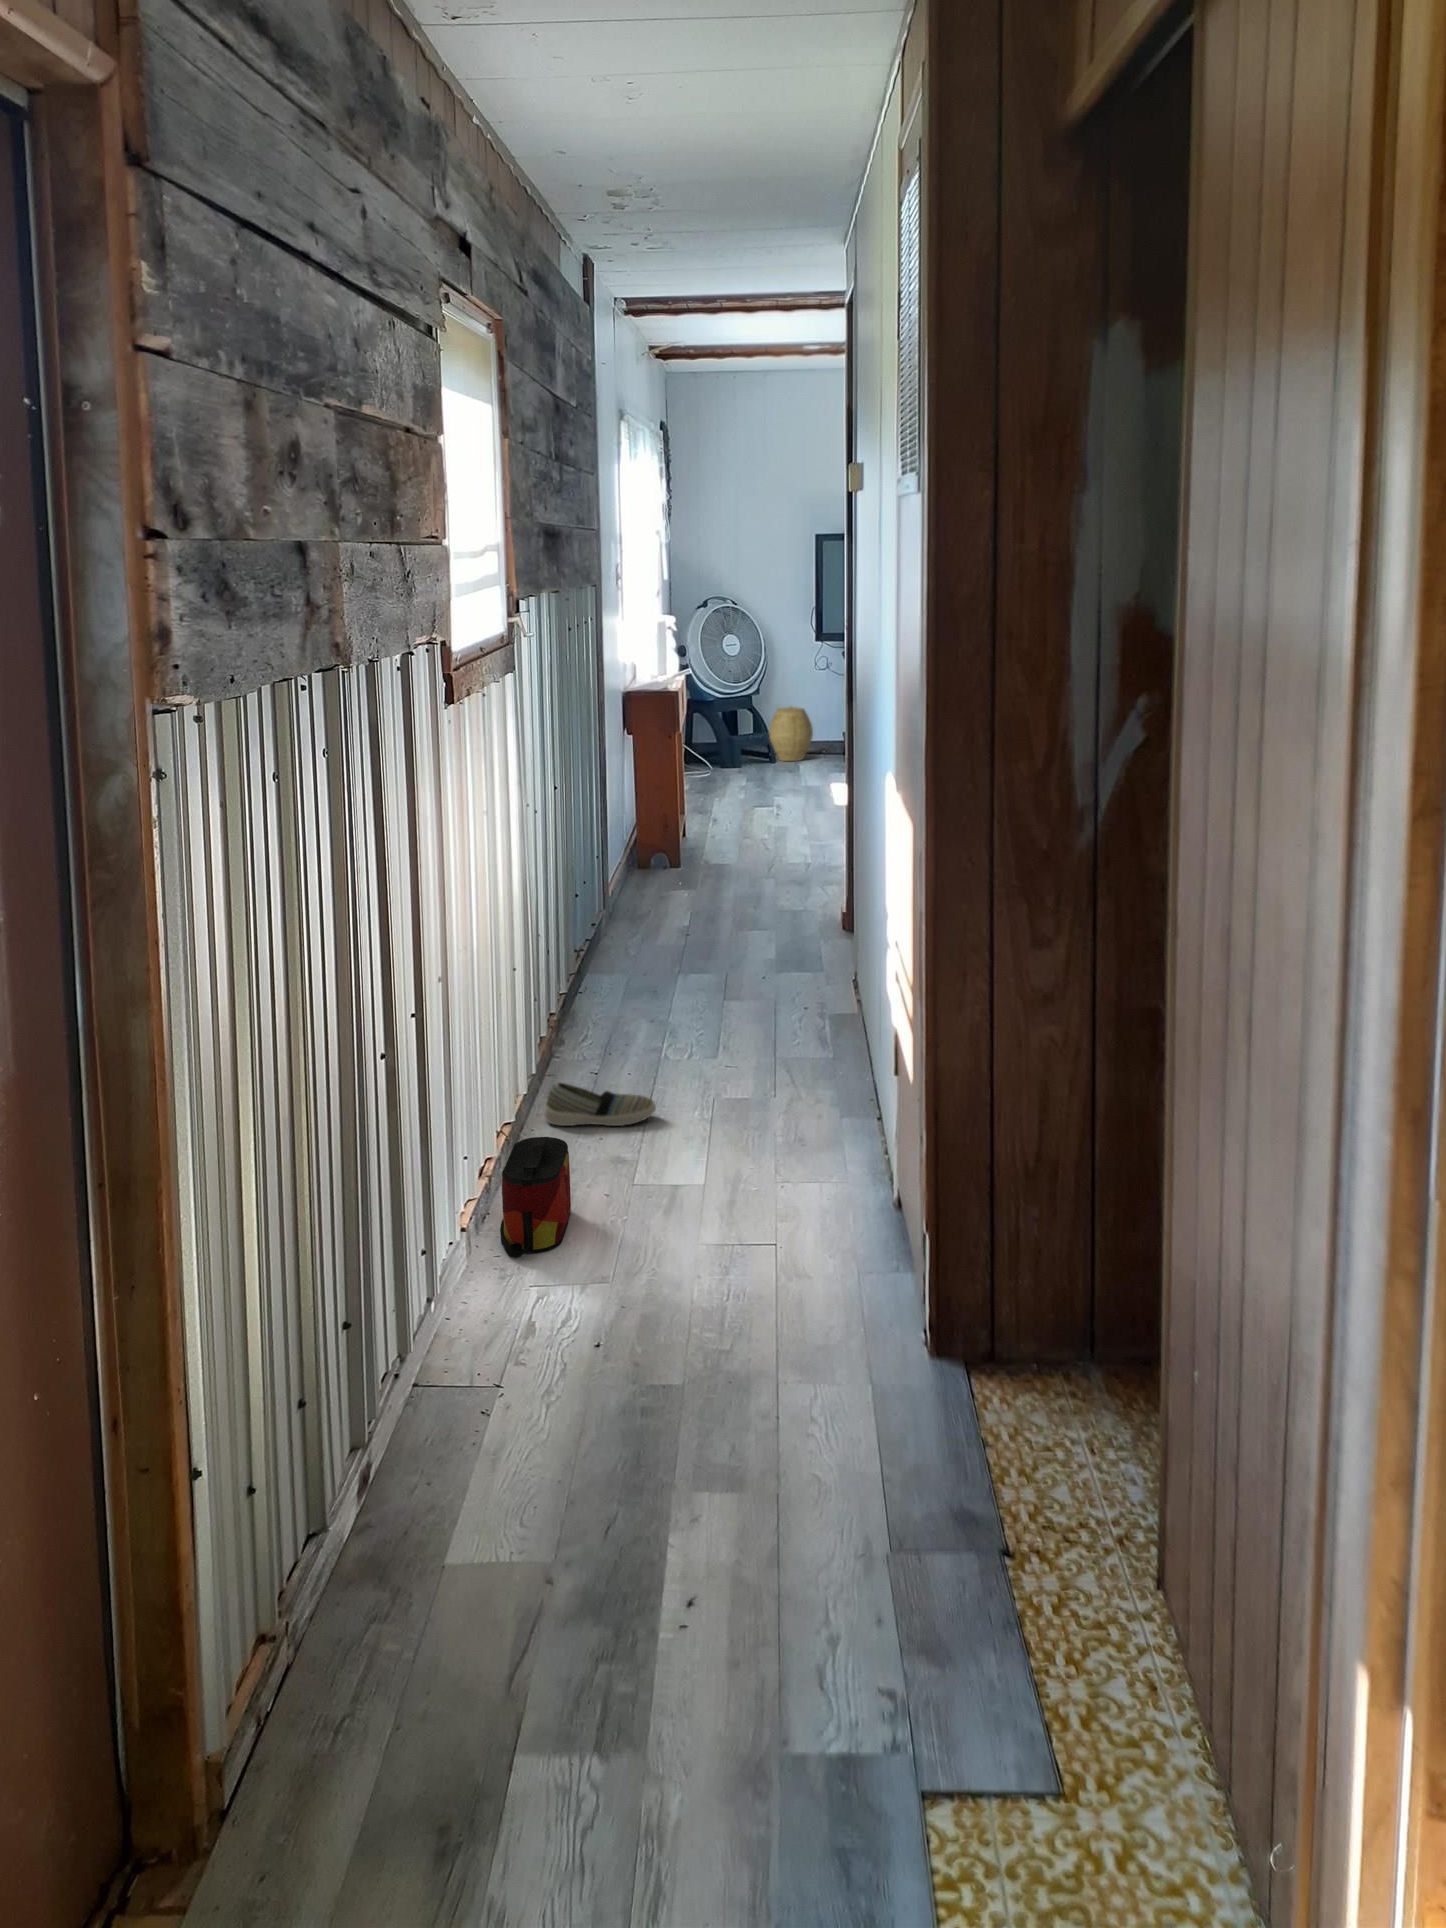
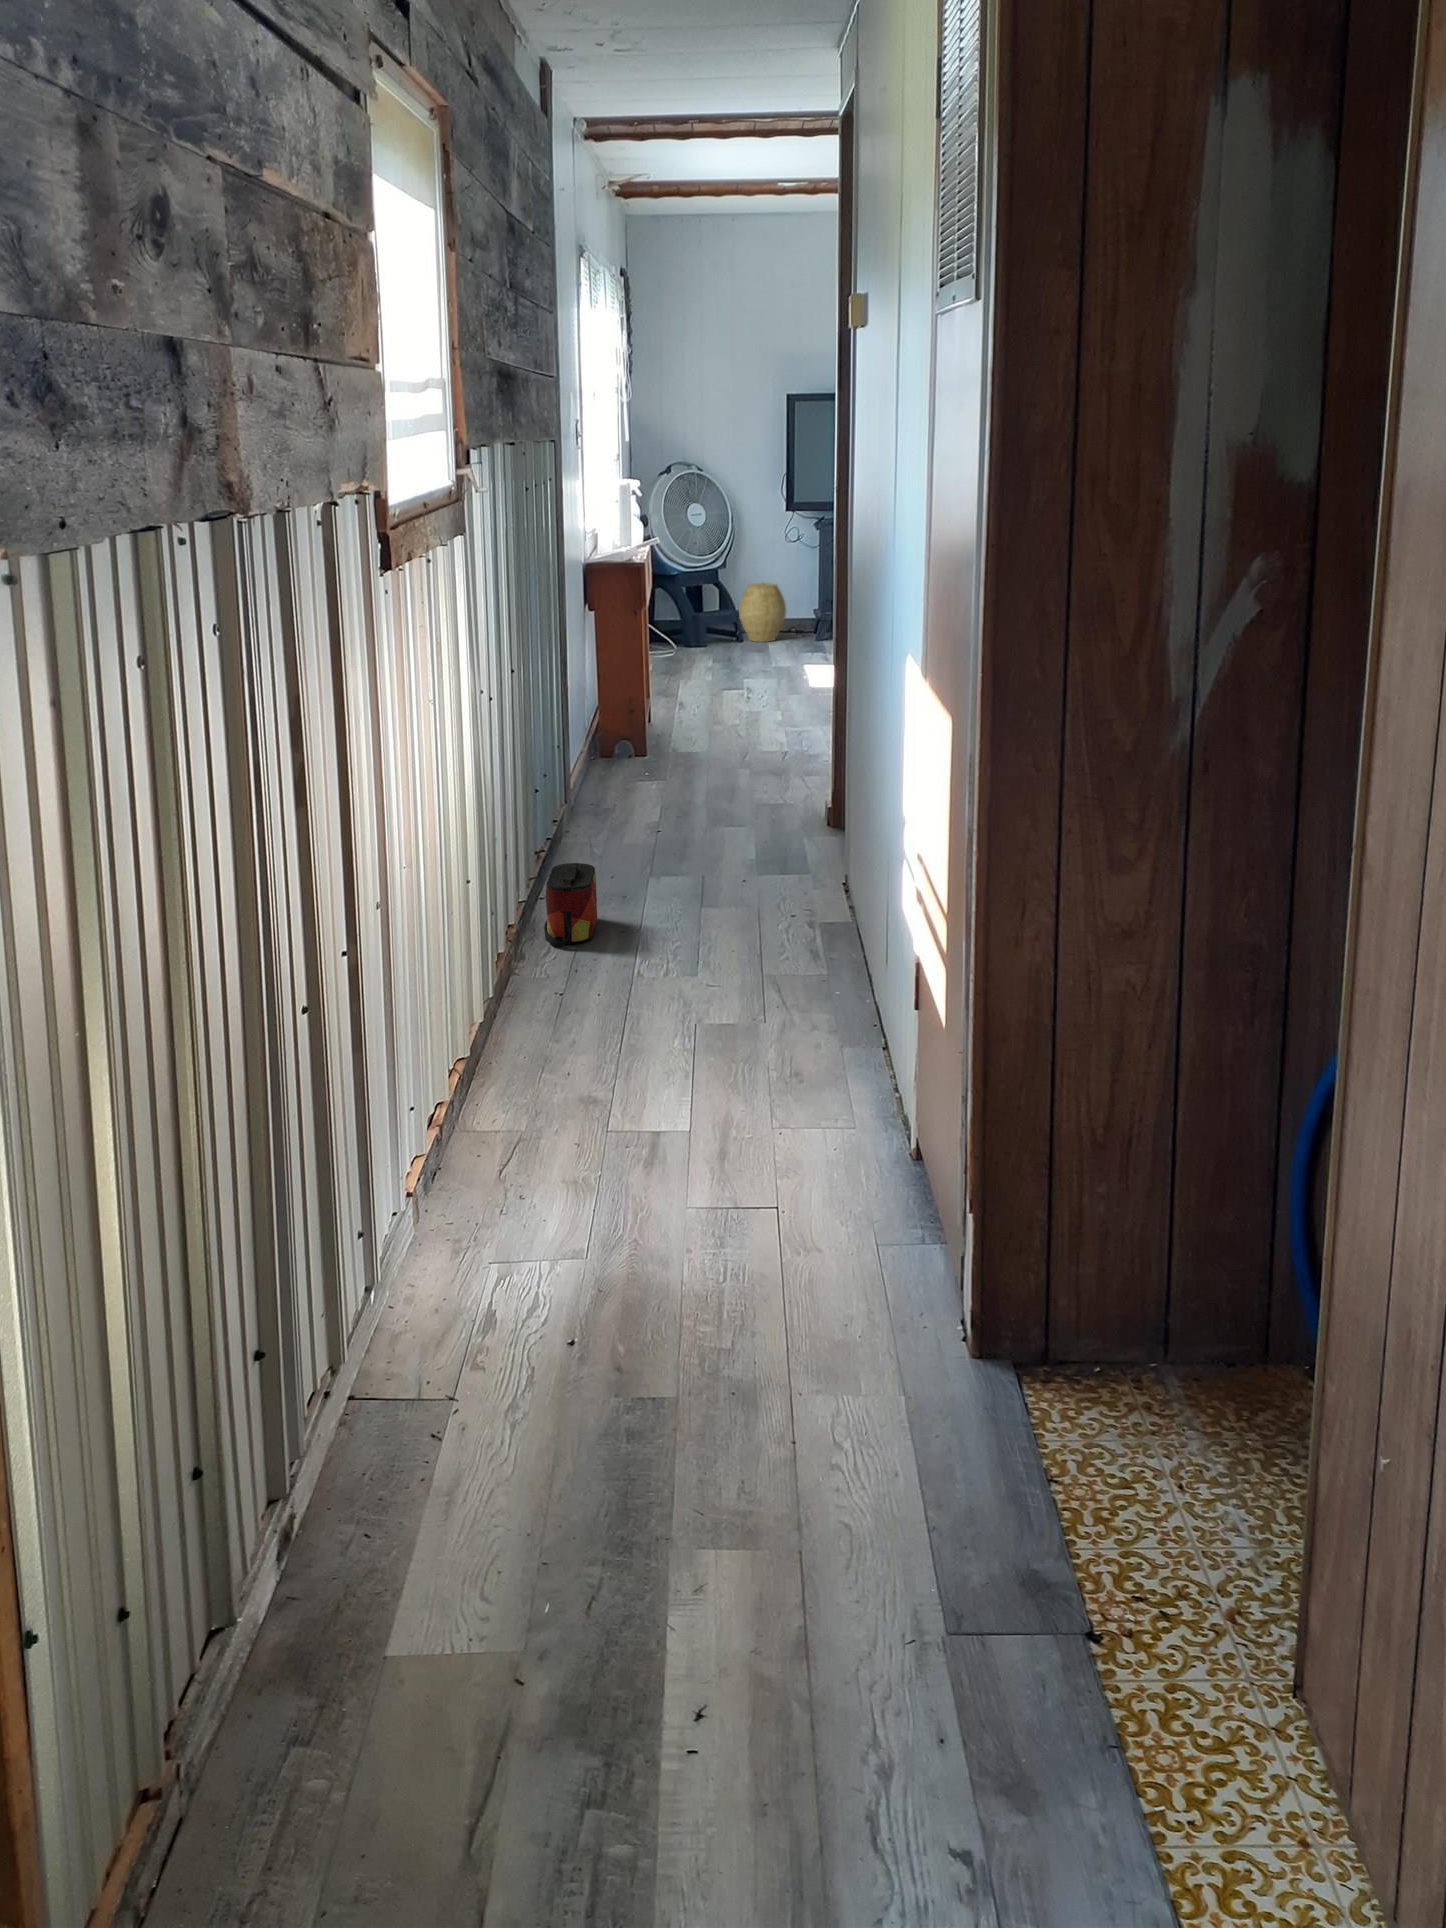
shoe: present [544,1083,656,1126] -> none [502,1014,631,1063]
bag: present [500,1137,571,1257] -> present [544,863,597,947]

